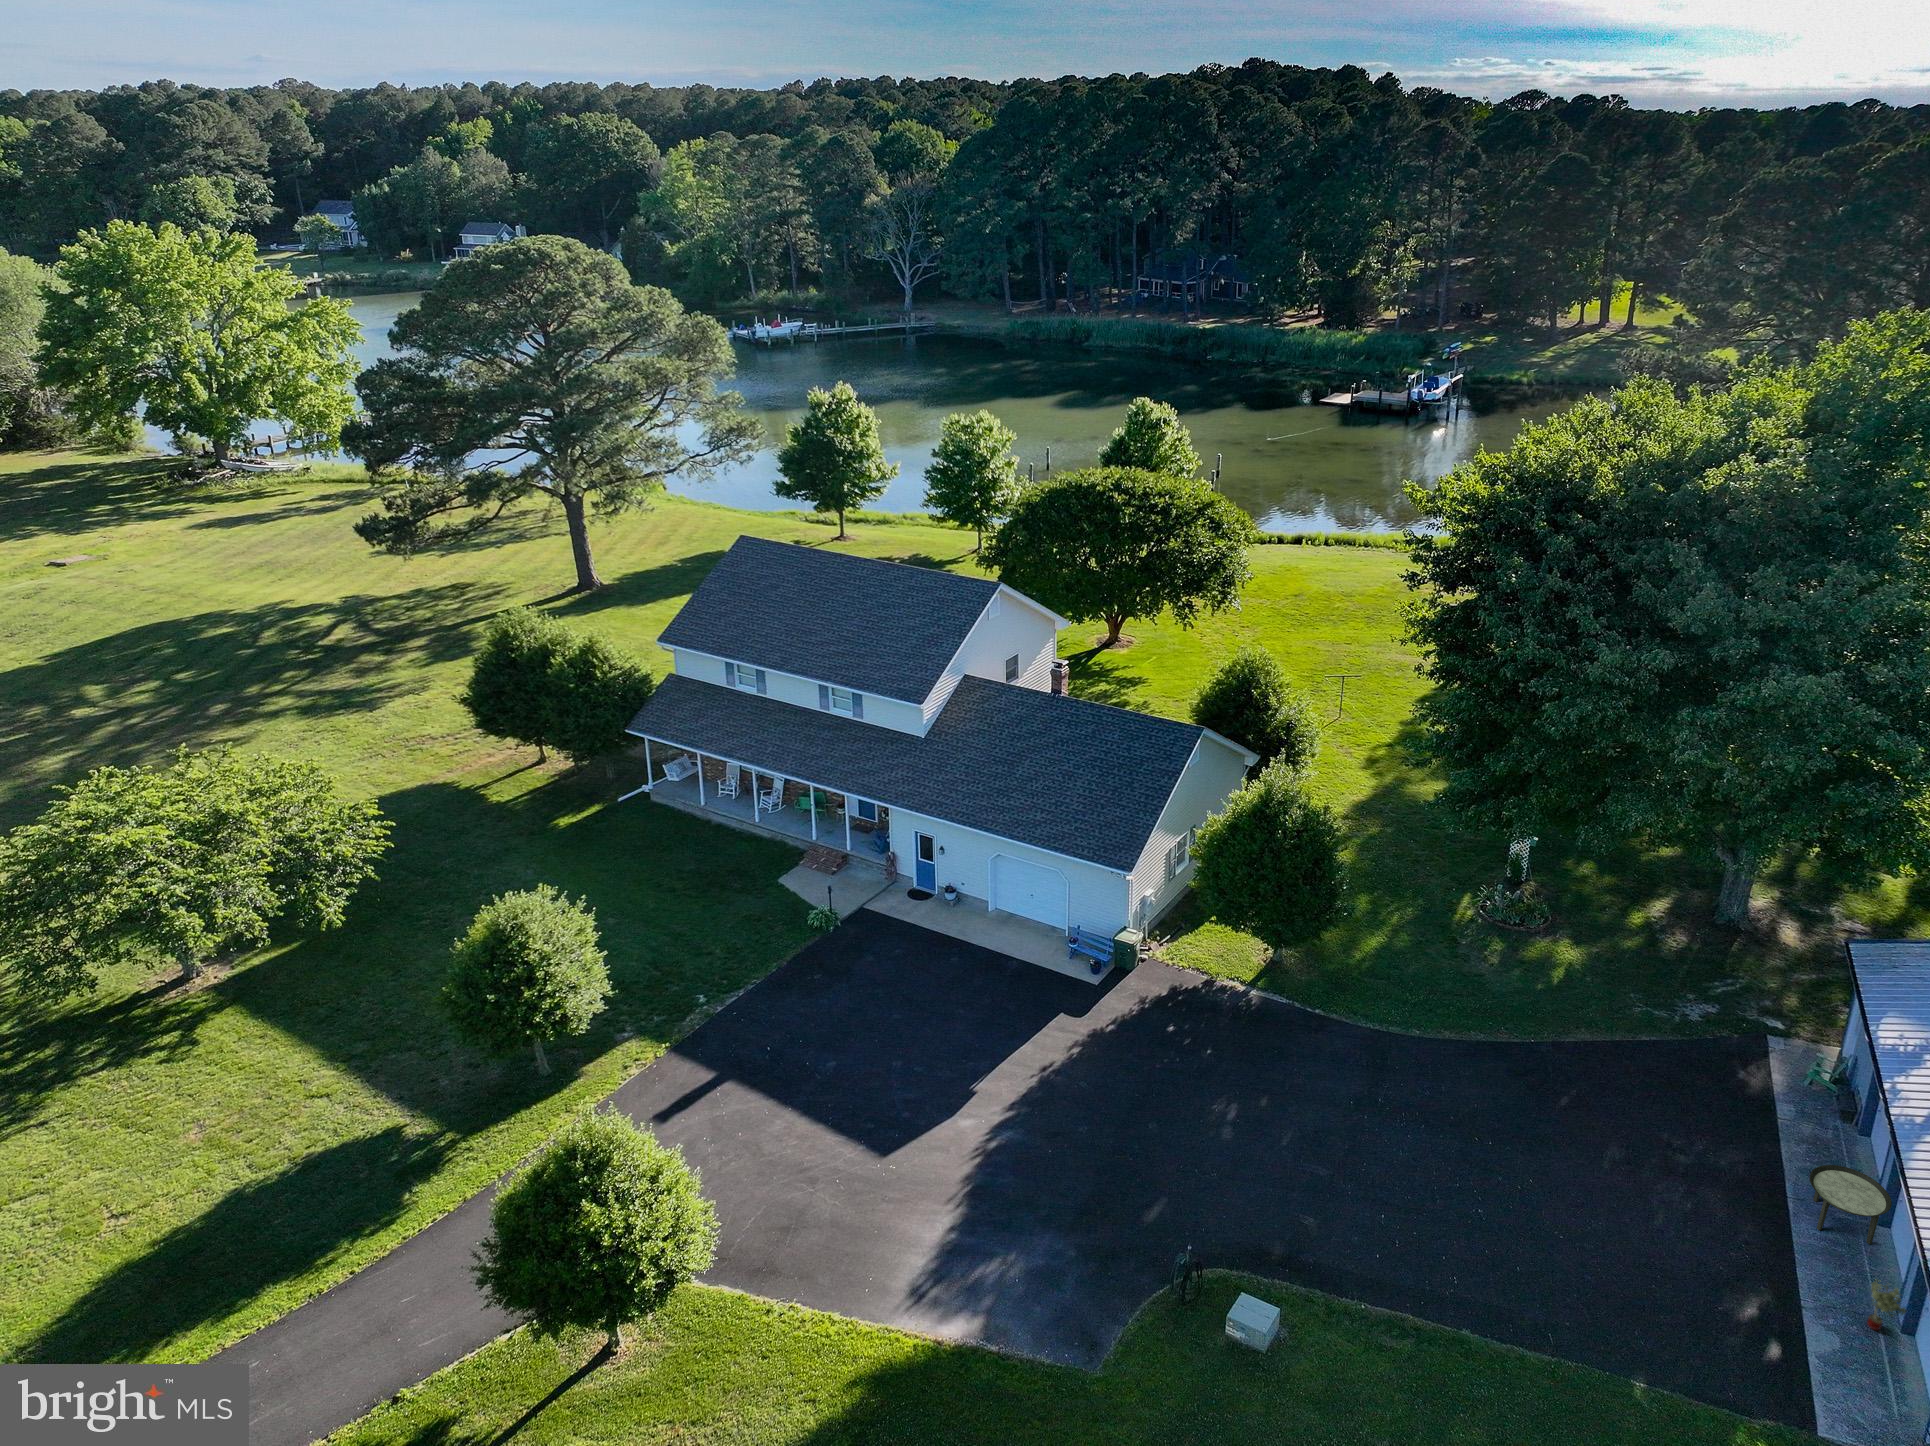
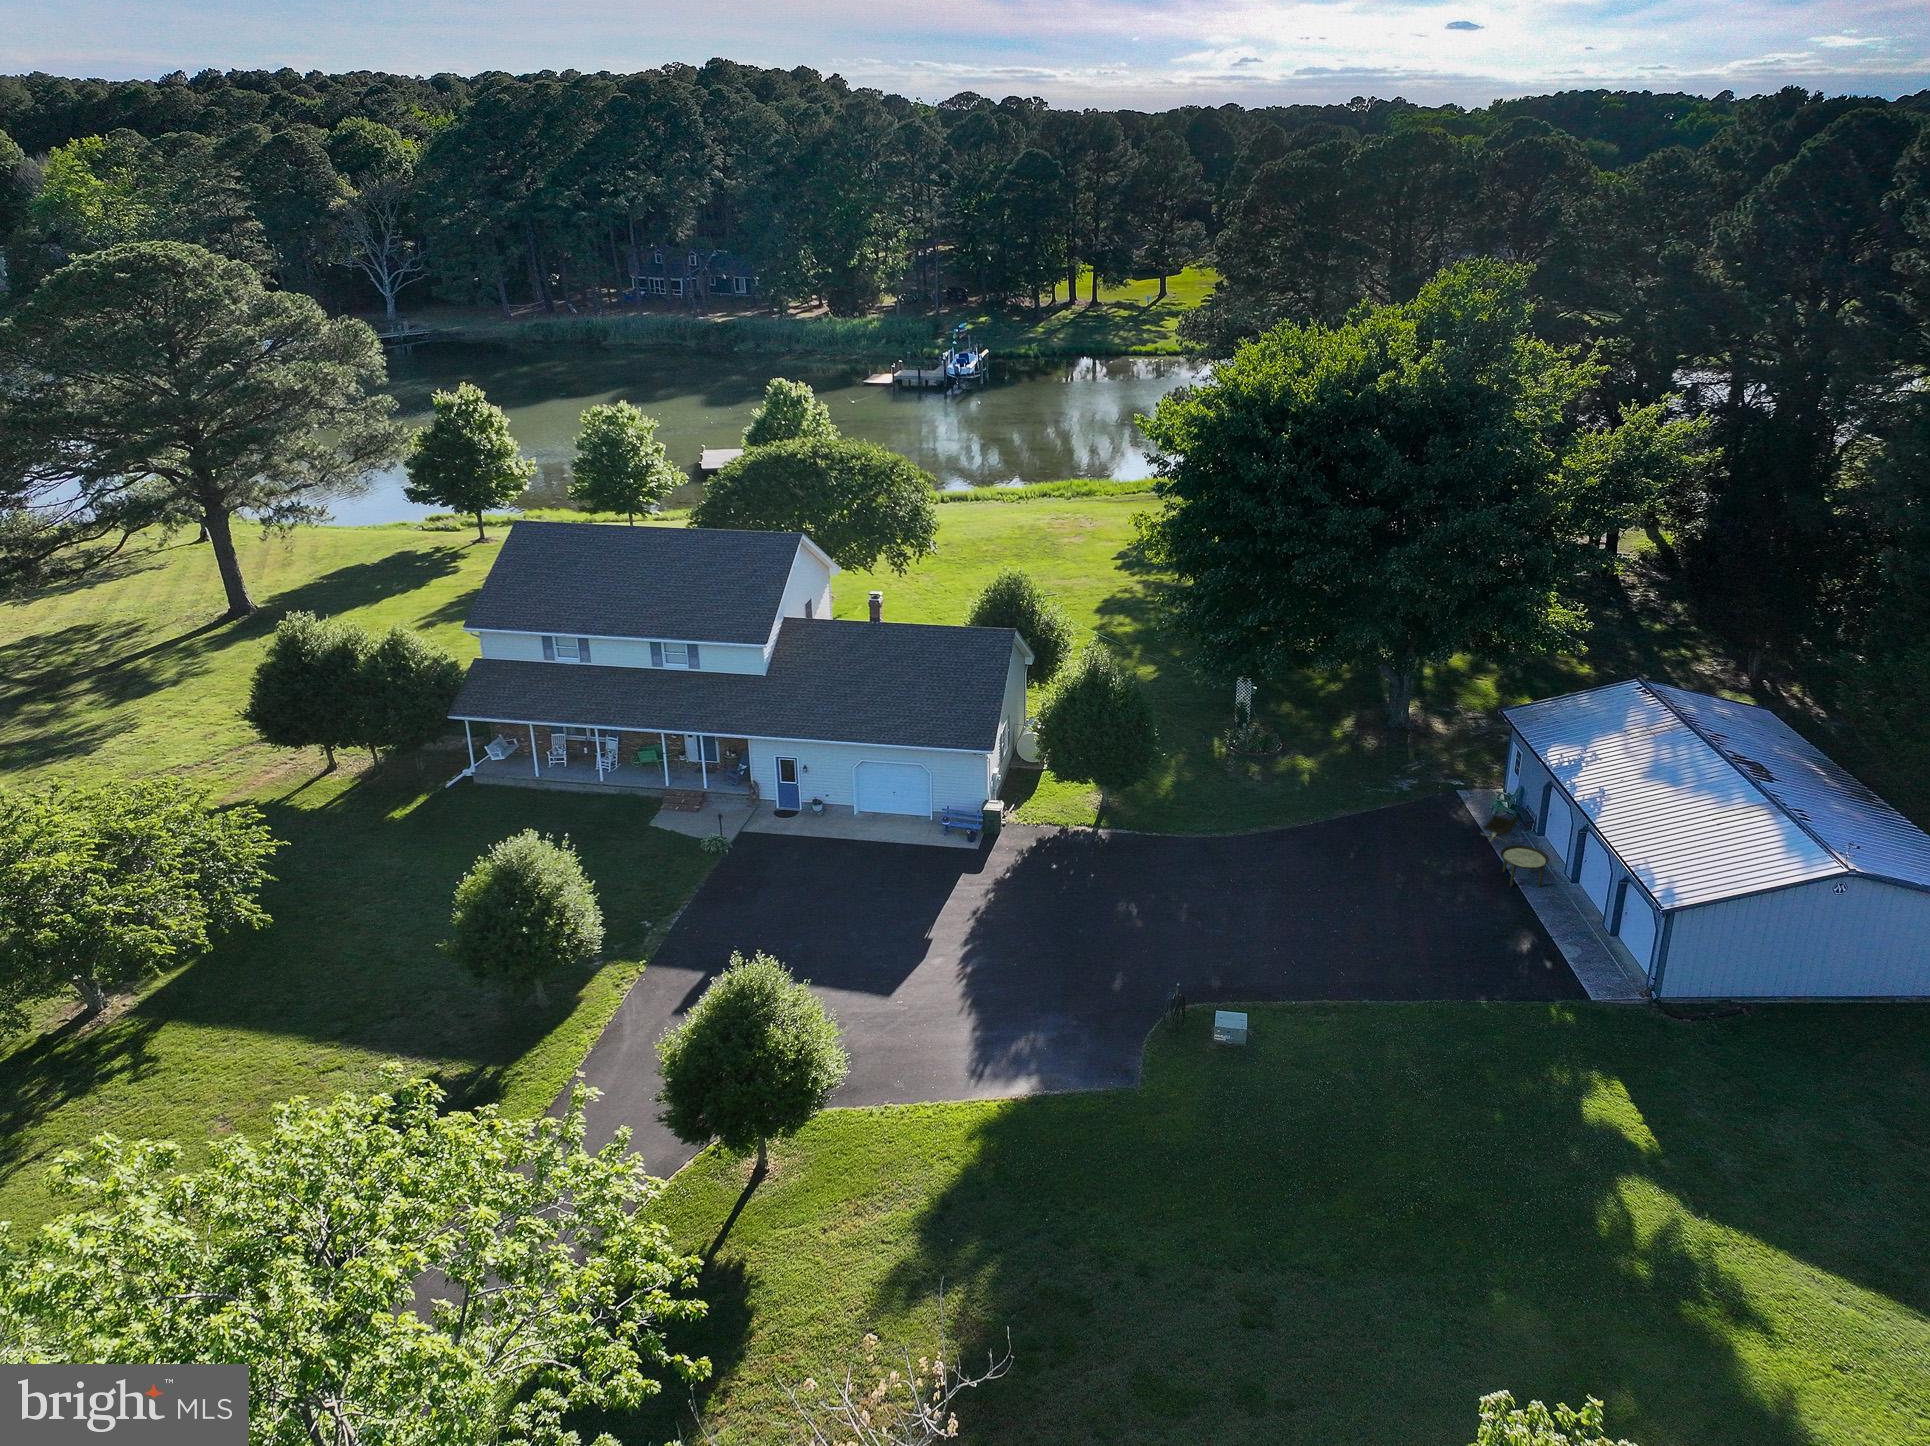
lounge chair: none [1800,1101,1866,1147] -> present [1483,815,1519,838]
potted tree: present [1867,1279,1907,1330] -> none [1550,894,1574,928]

